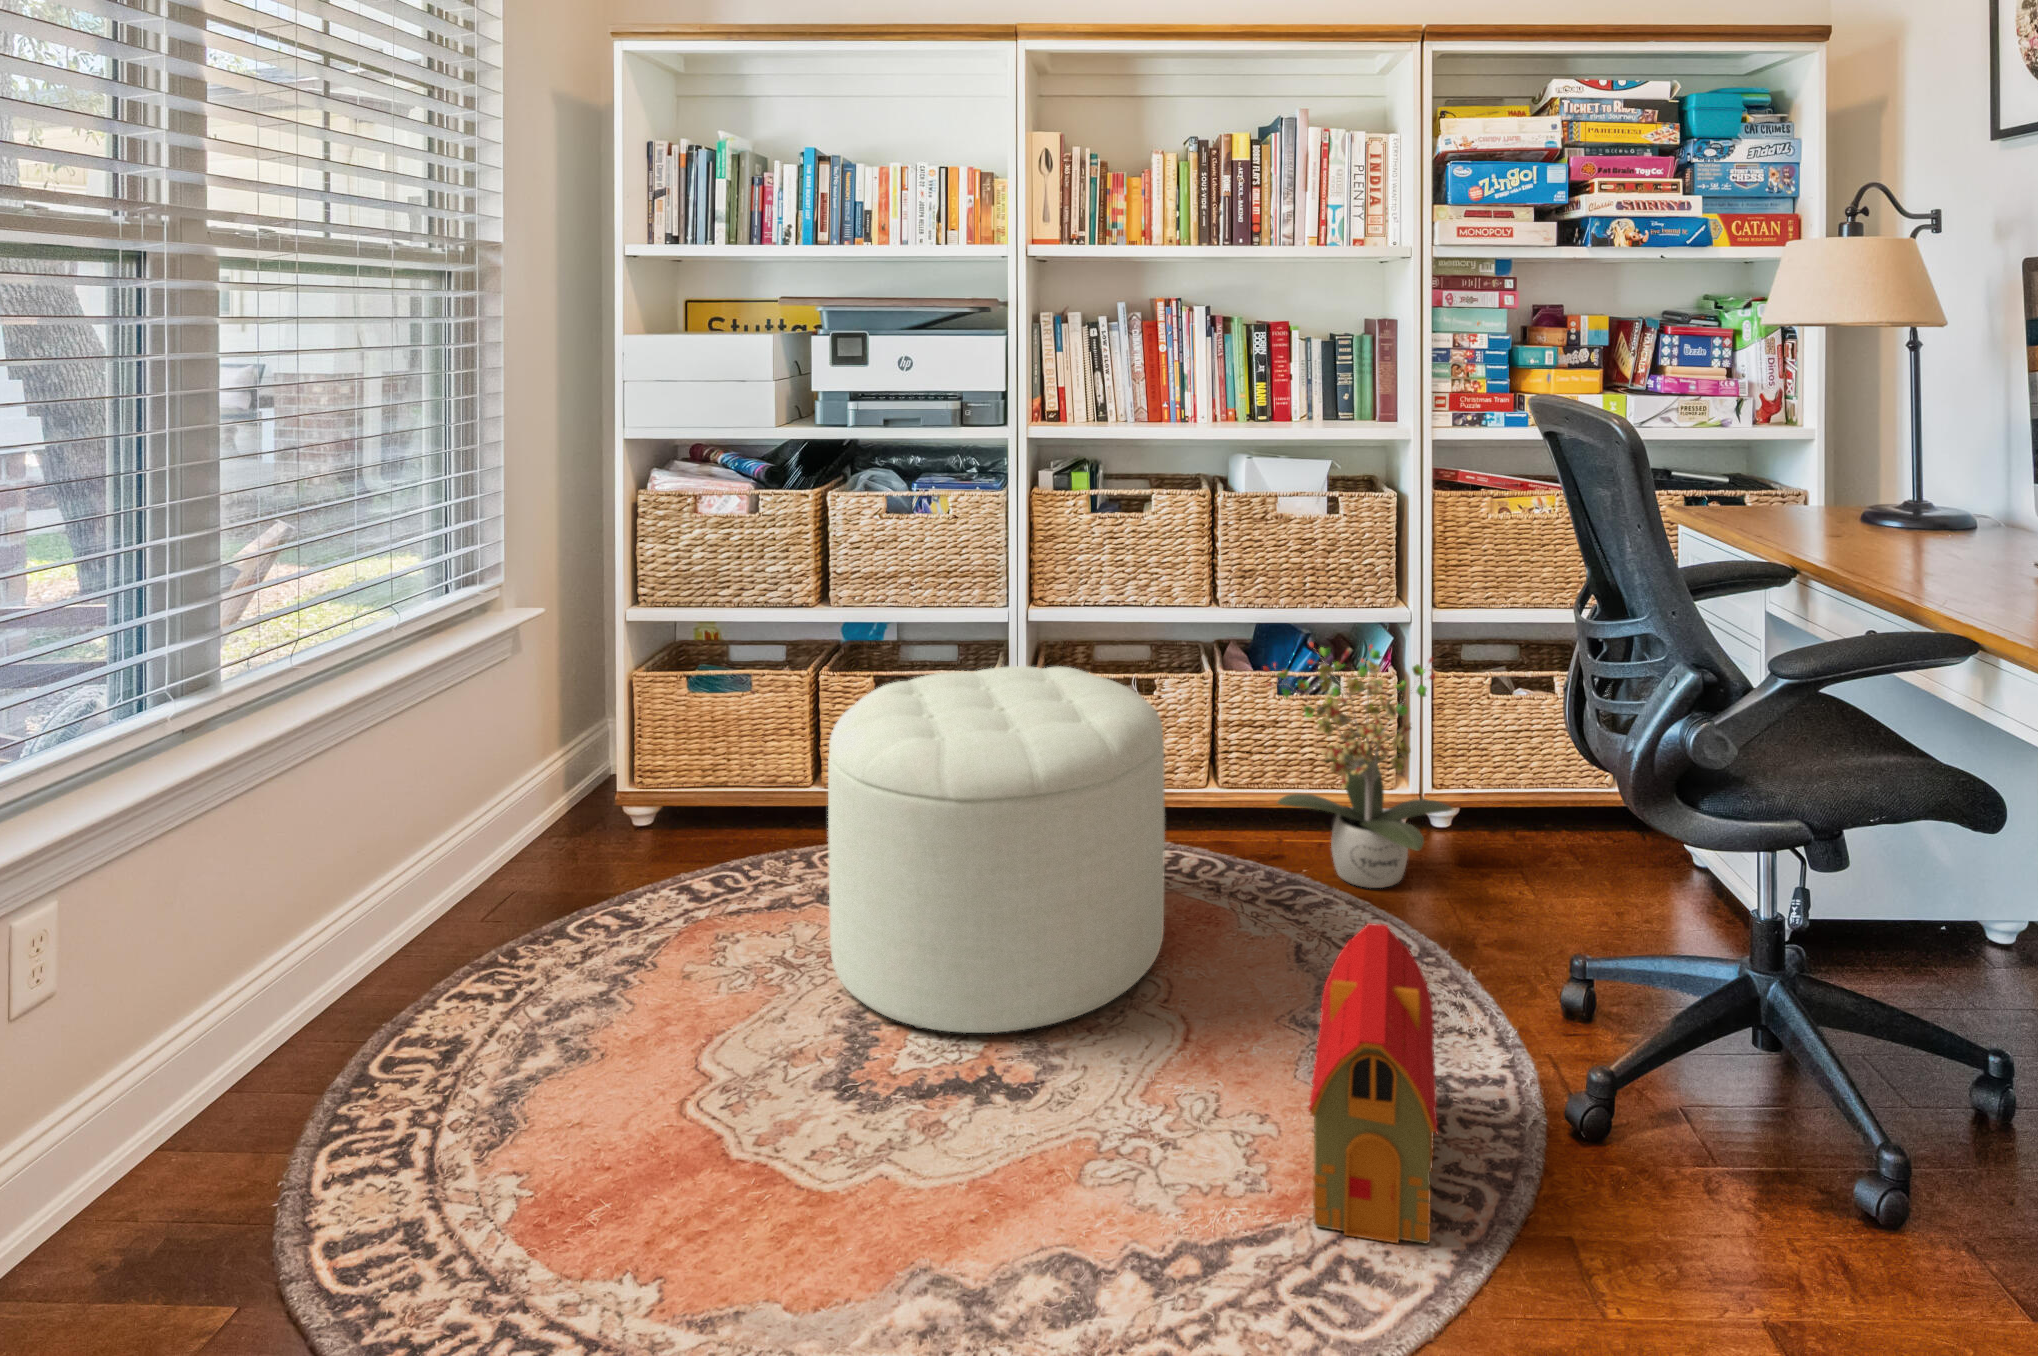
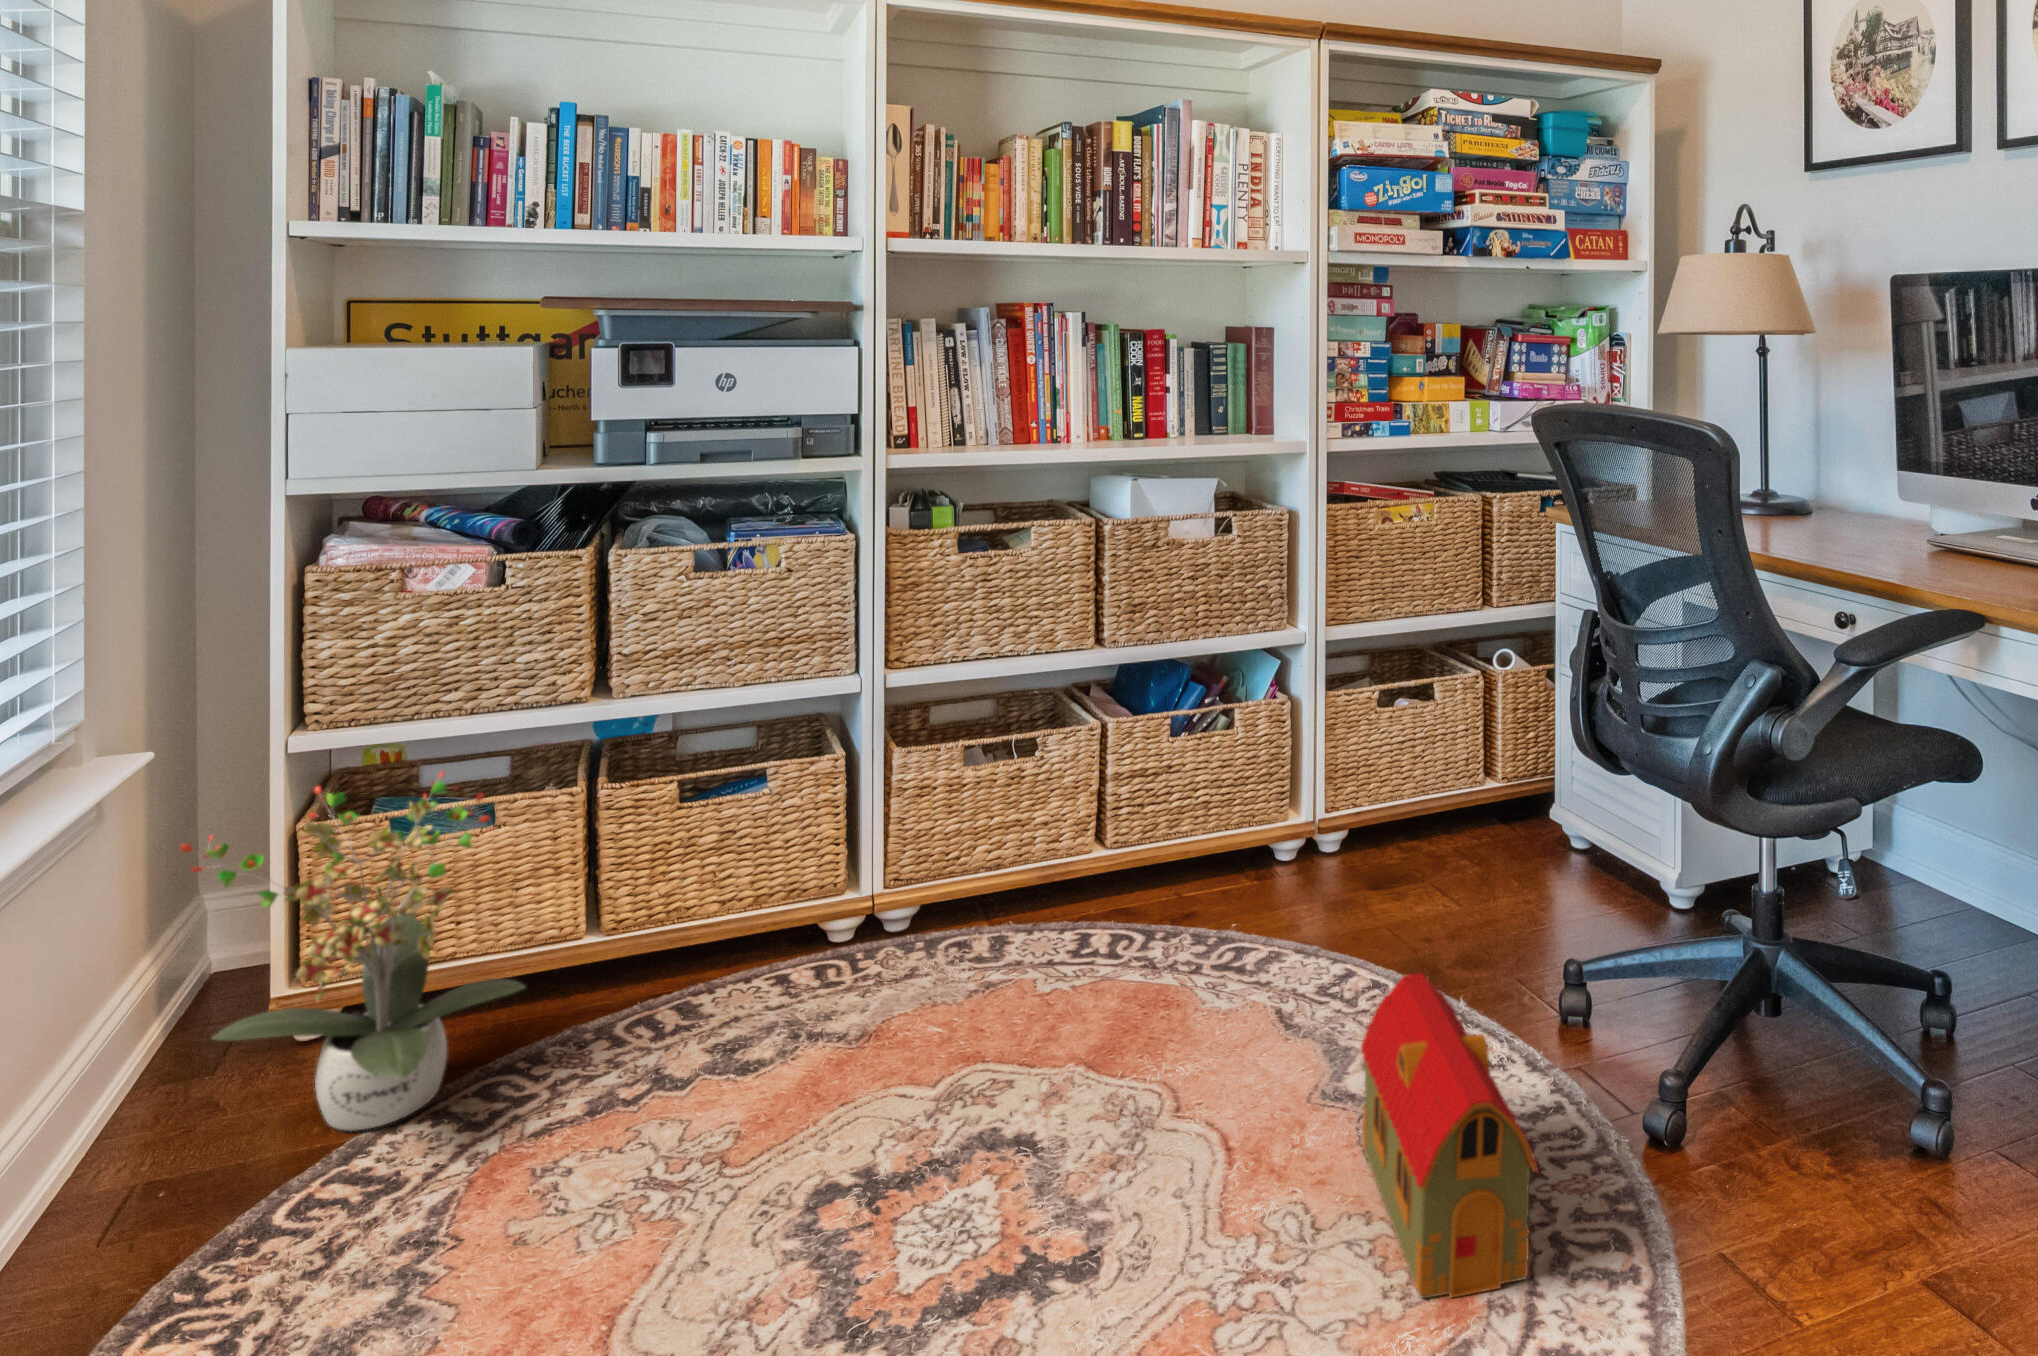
potted plant: present [1263,642,1453,888] -> present [181,772,525,1130]
ottoman: present [828,666,1165,1033] -> none [716,745,1132,1217]

